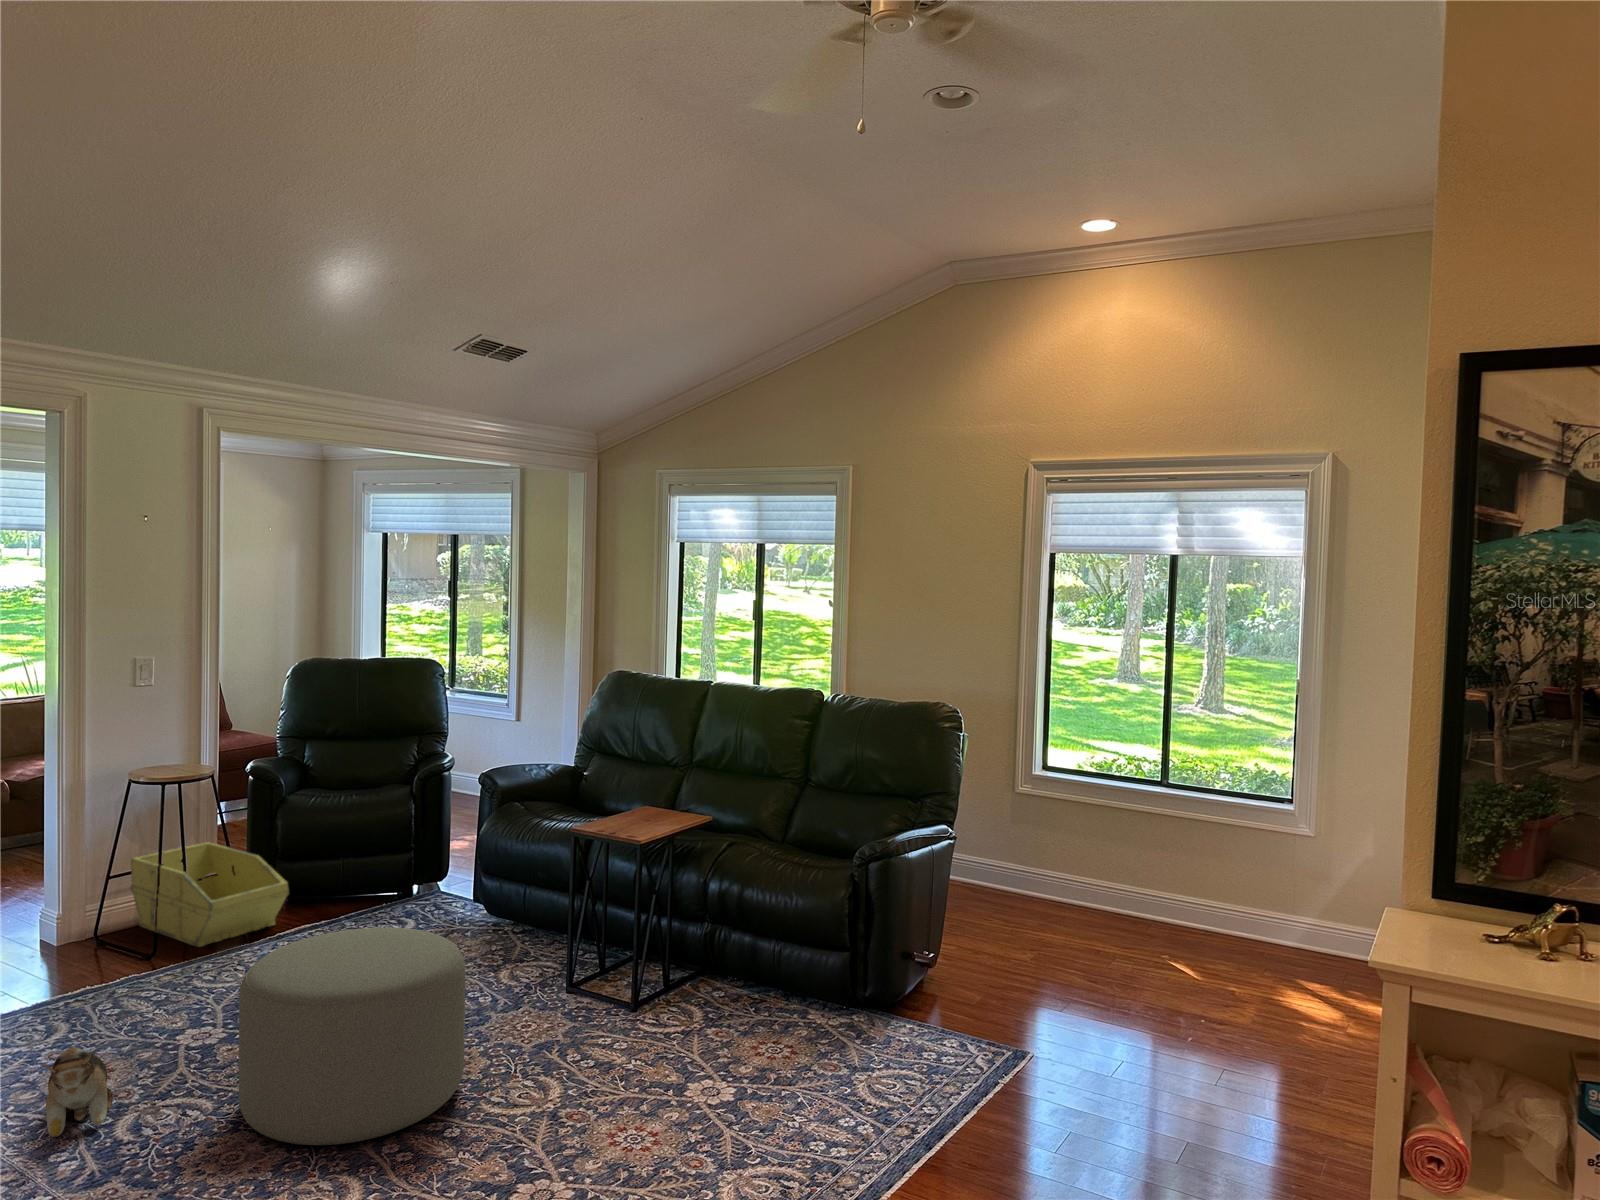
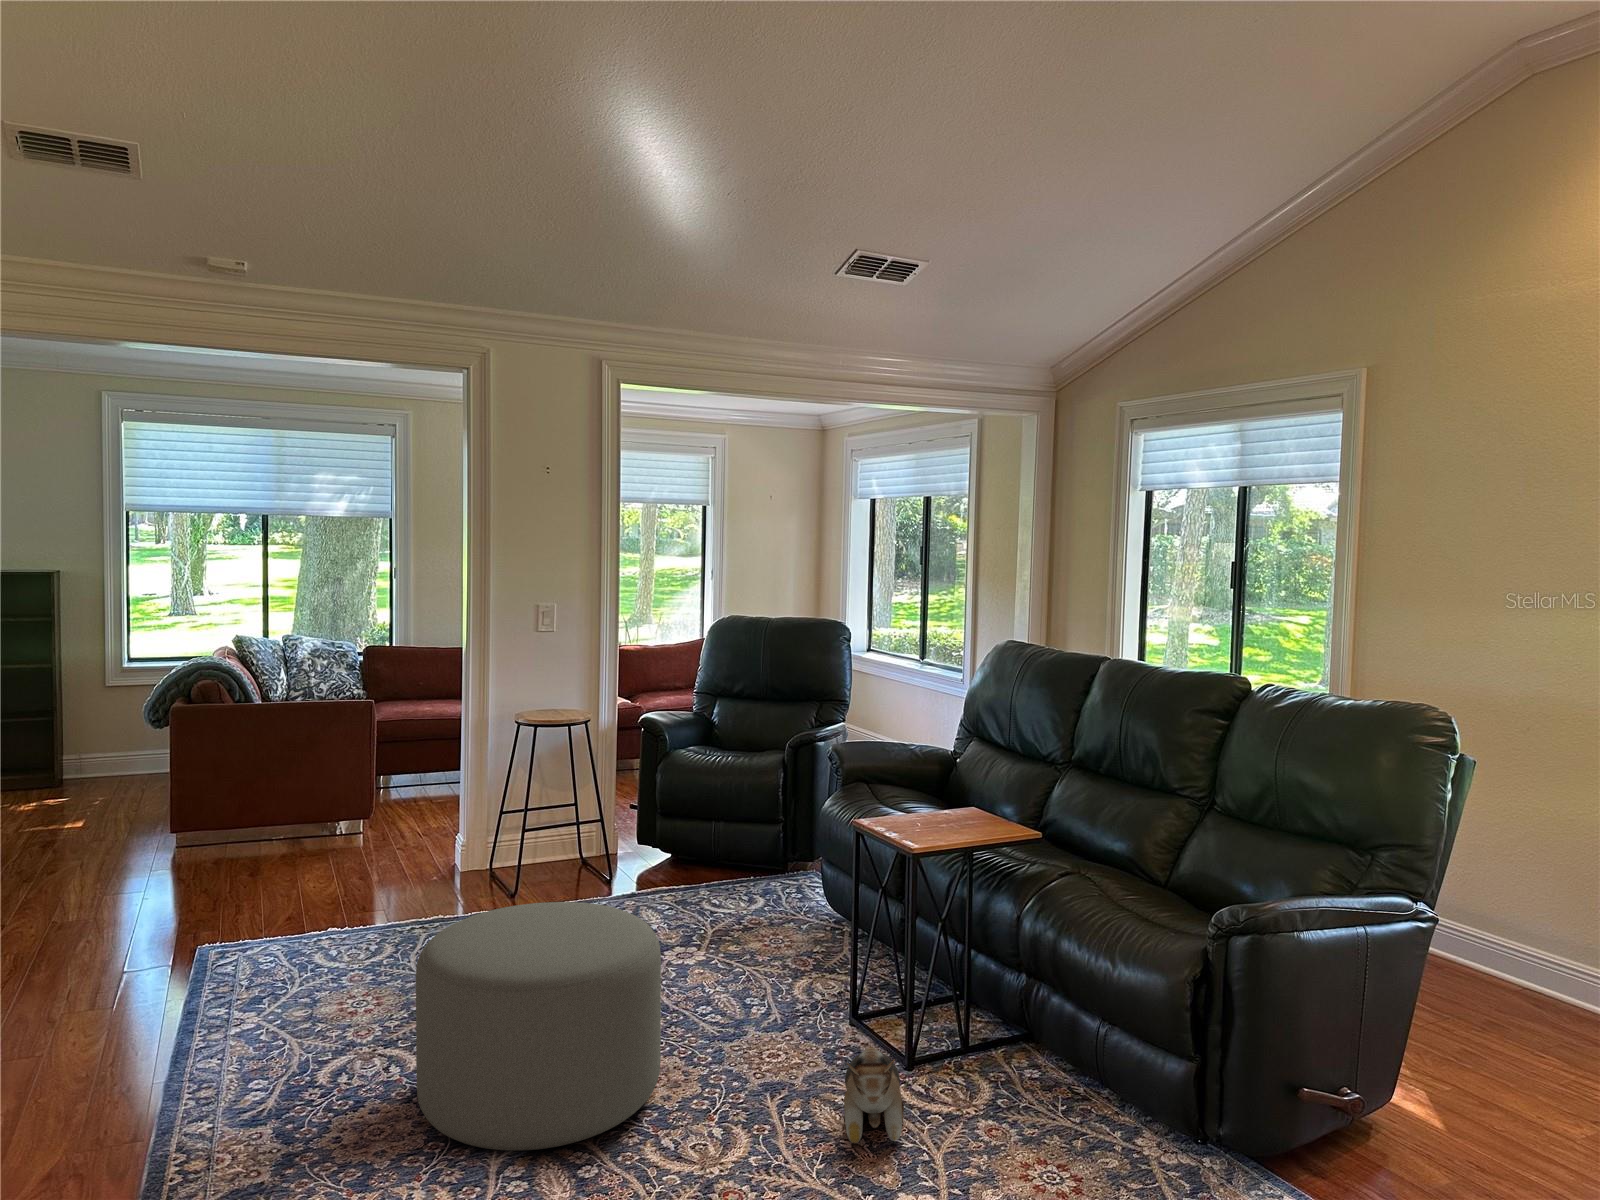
storage bin: present [131,842,289,947] -> none [535,792,648,894]
plush toy: present [43,1047,113,1137] -> present [844,1046,904,1143]

